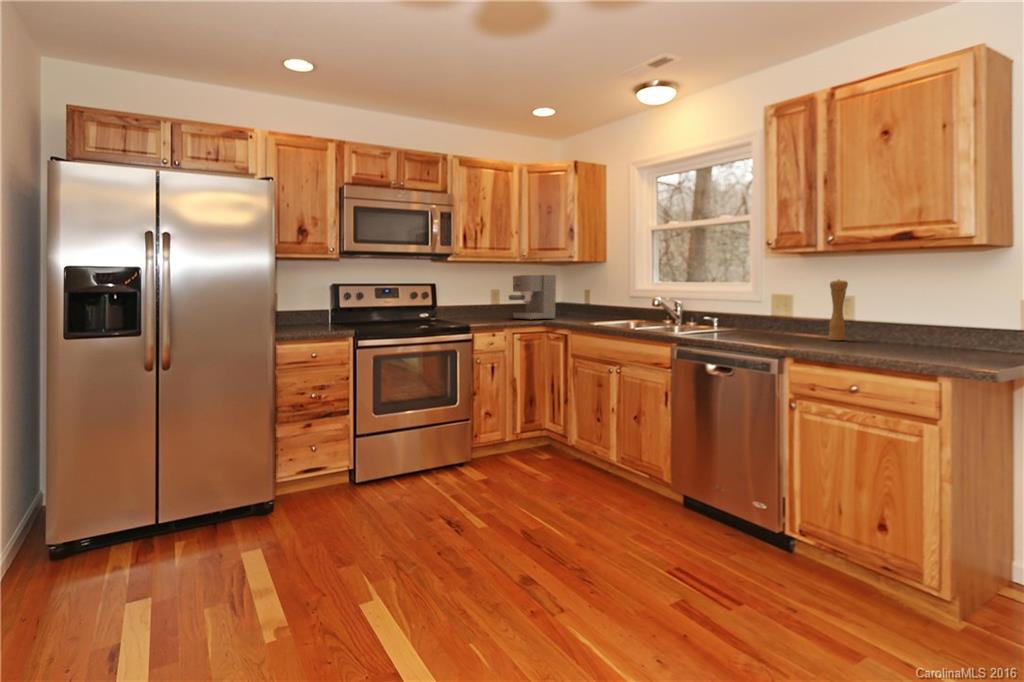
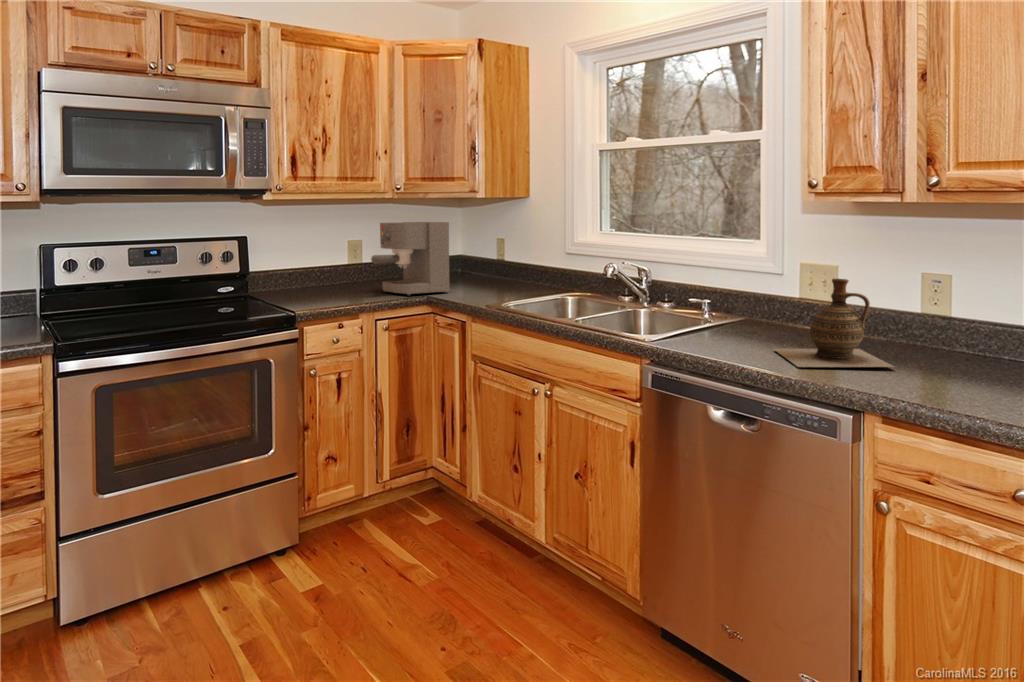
pepper mill: present [828,280,848,340] -> none [906,253,946,360]
ceramic jug: none [749,294,815,342] -> present [774,279,894,367]

